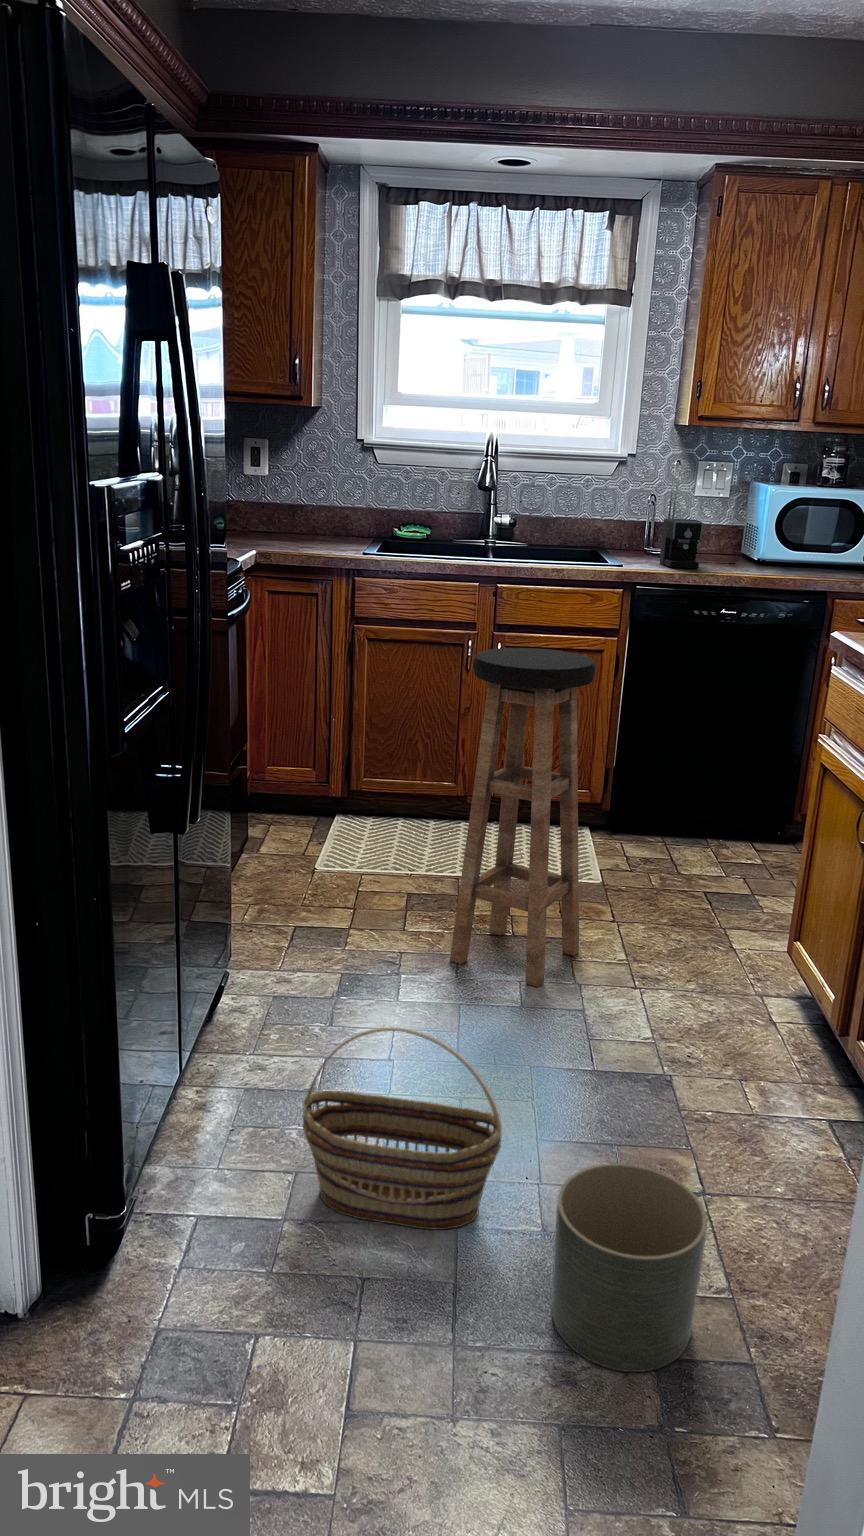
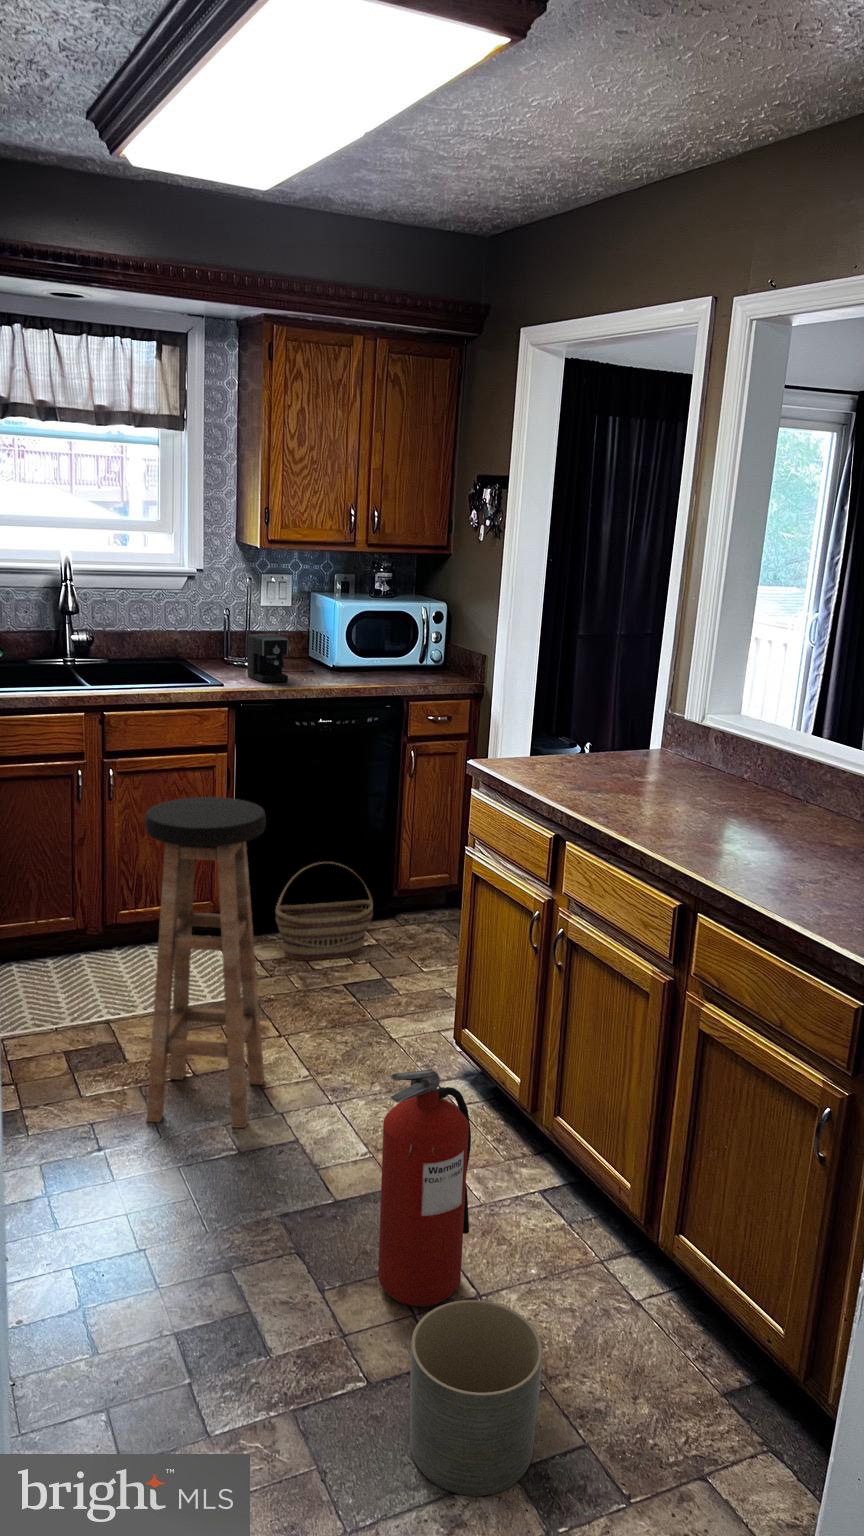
fire extinguisher: none [598,918,718,1185] -> present [378,1069,471,1307]
basket: present [303,1027,502,1230] -> present [276,862,373,961]

